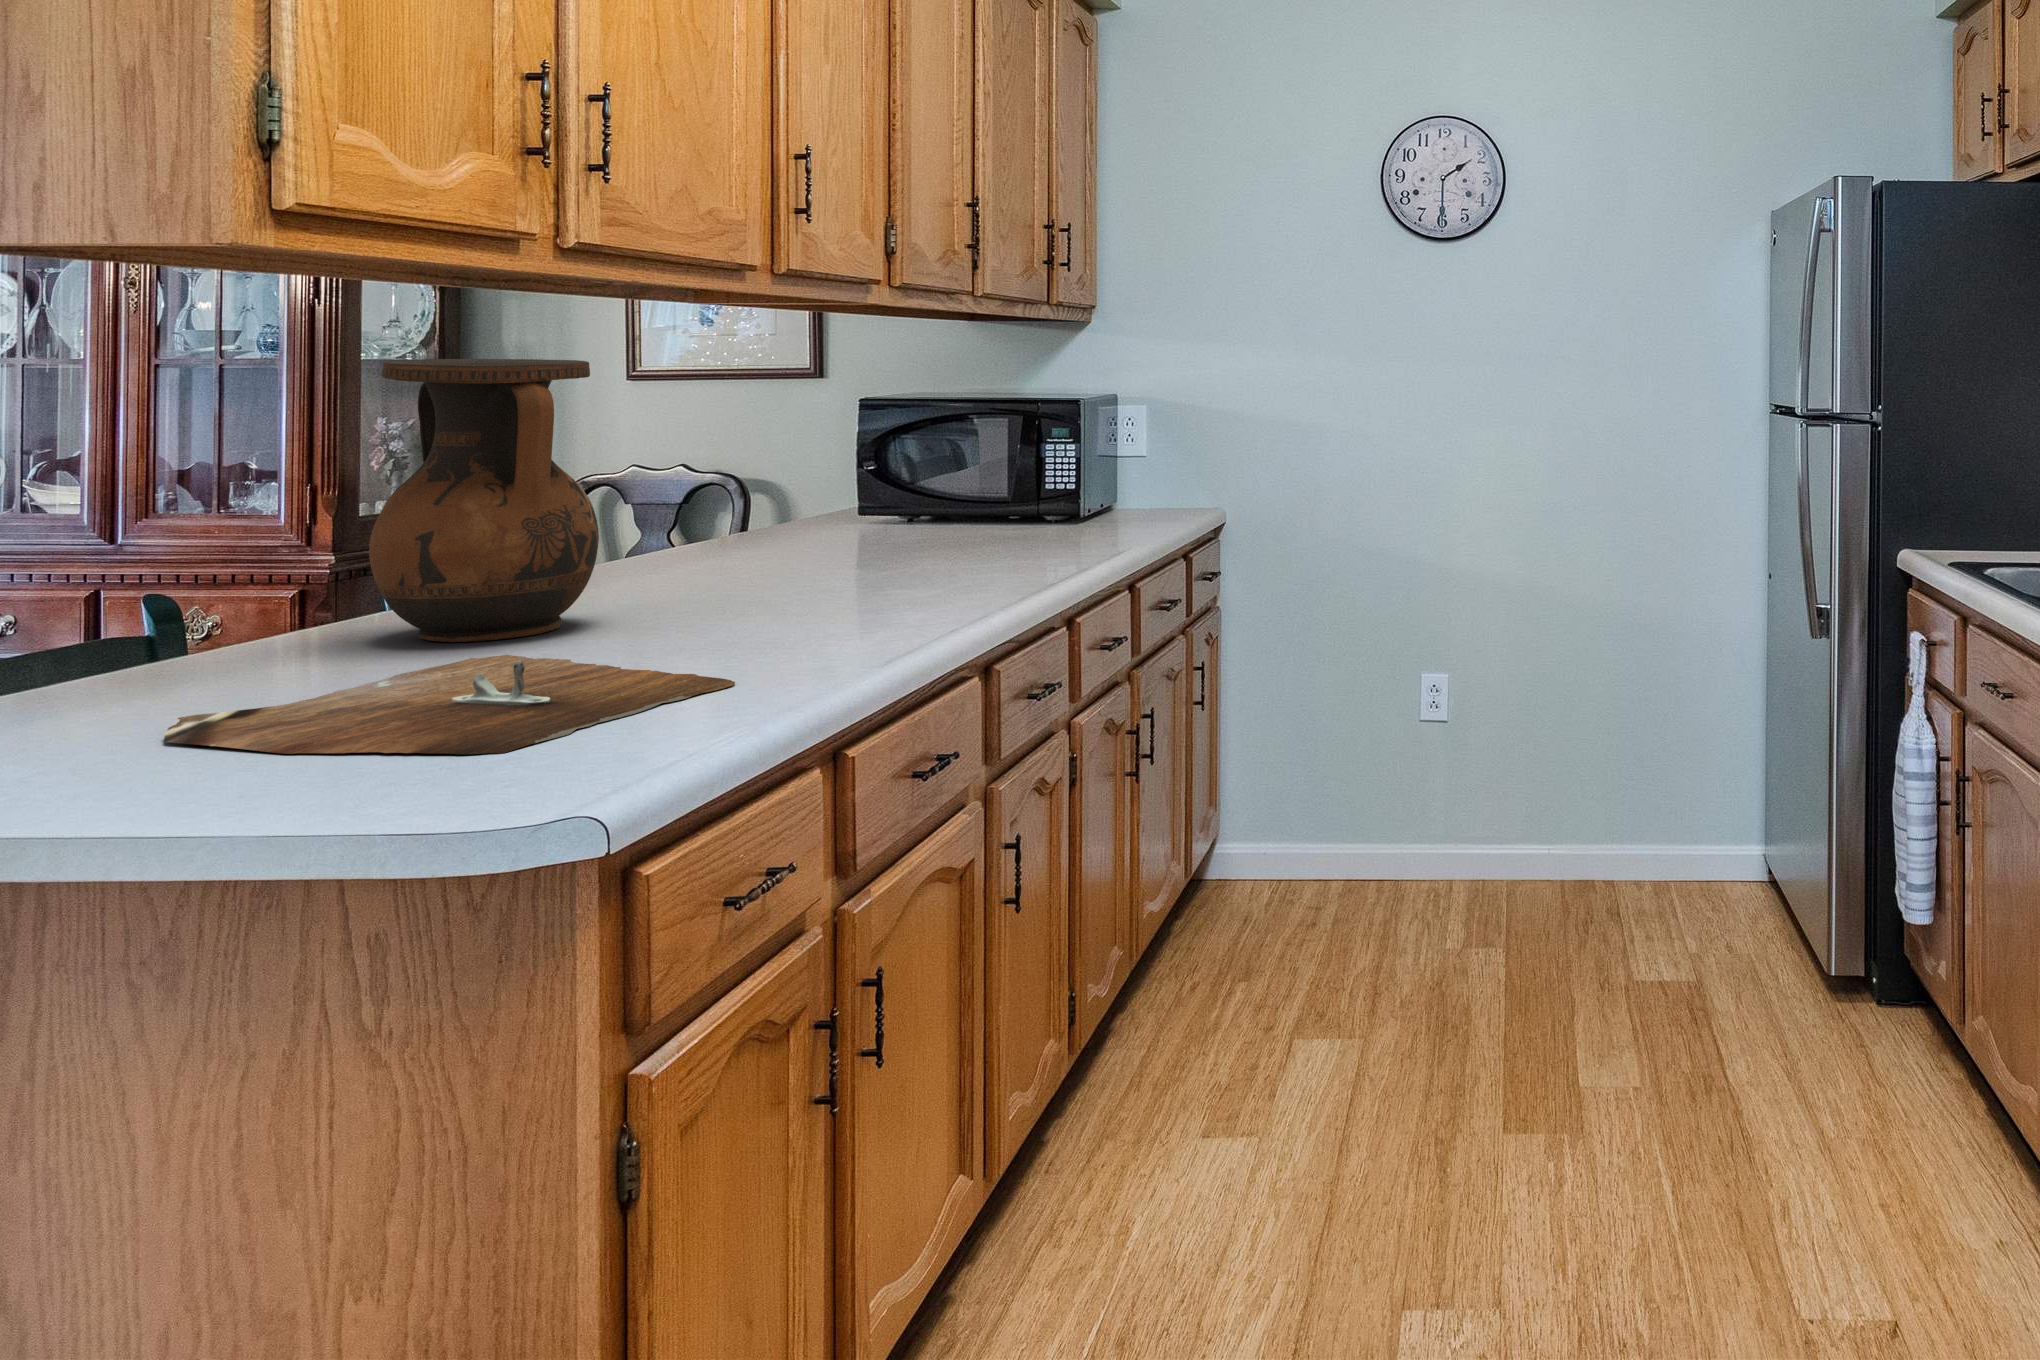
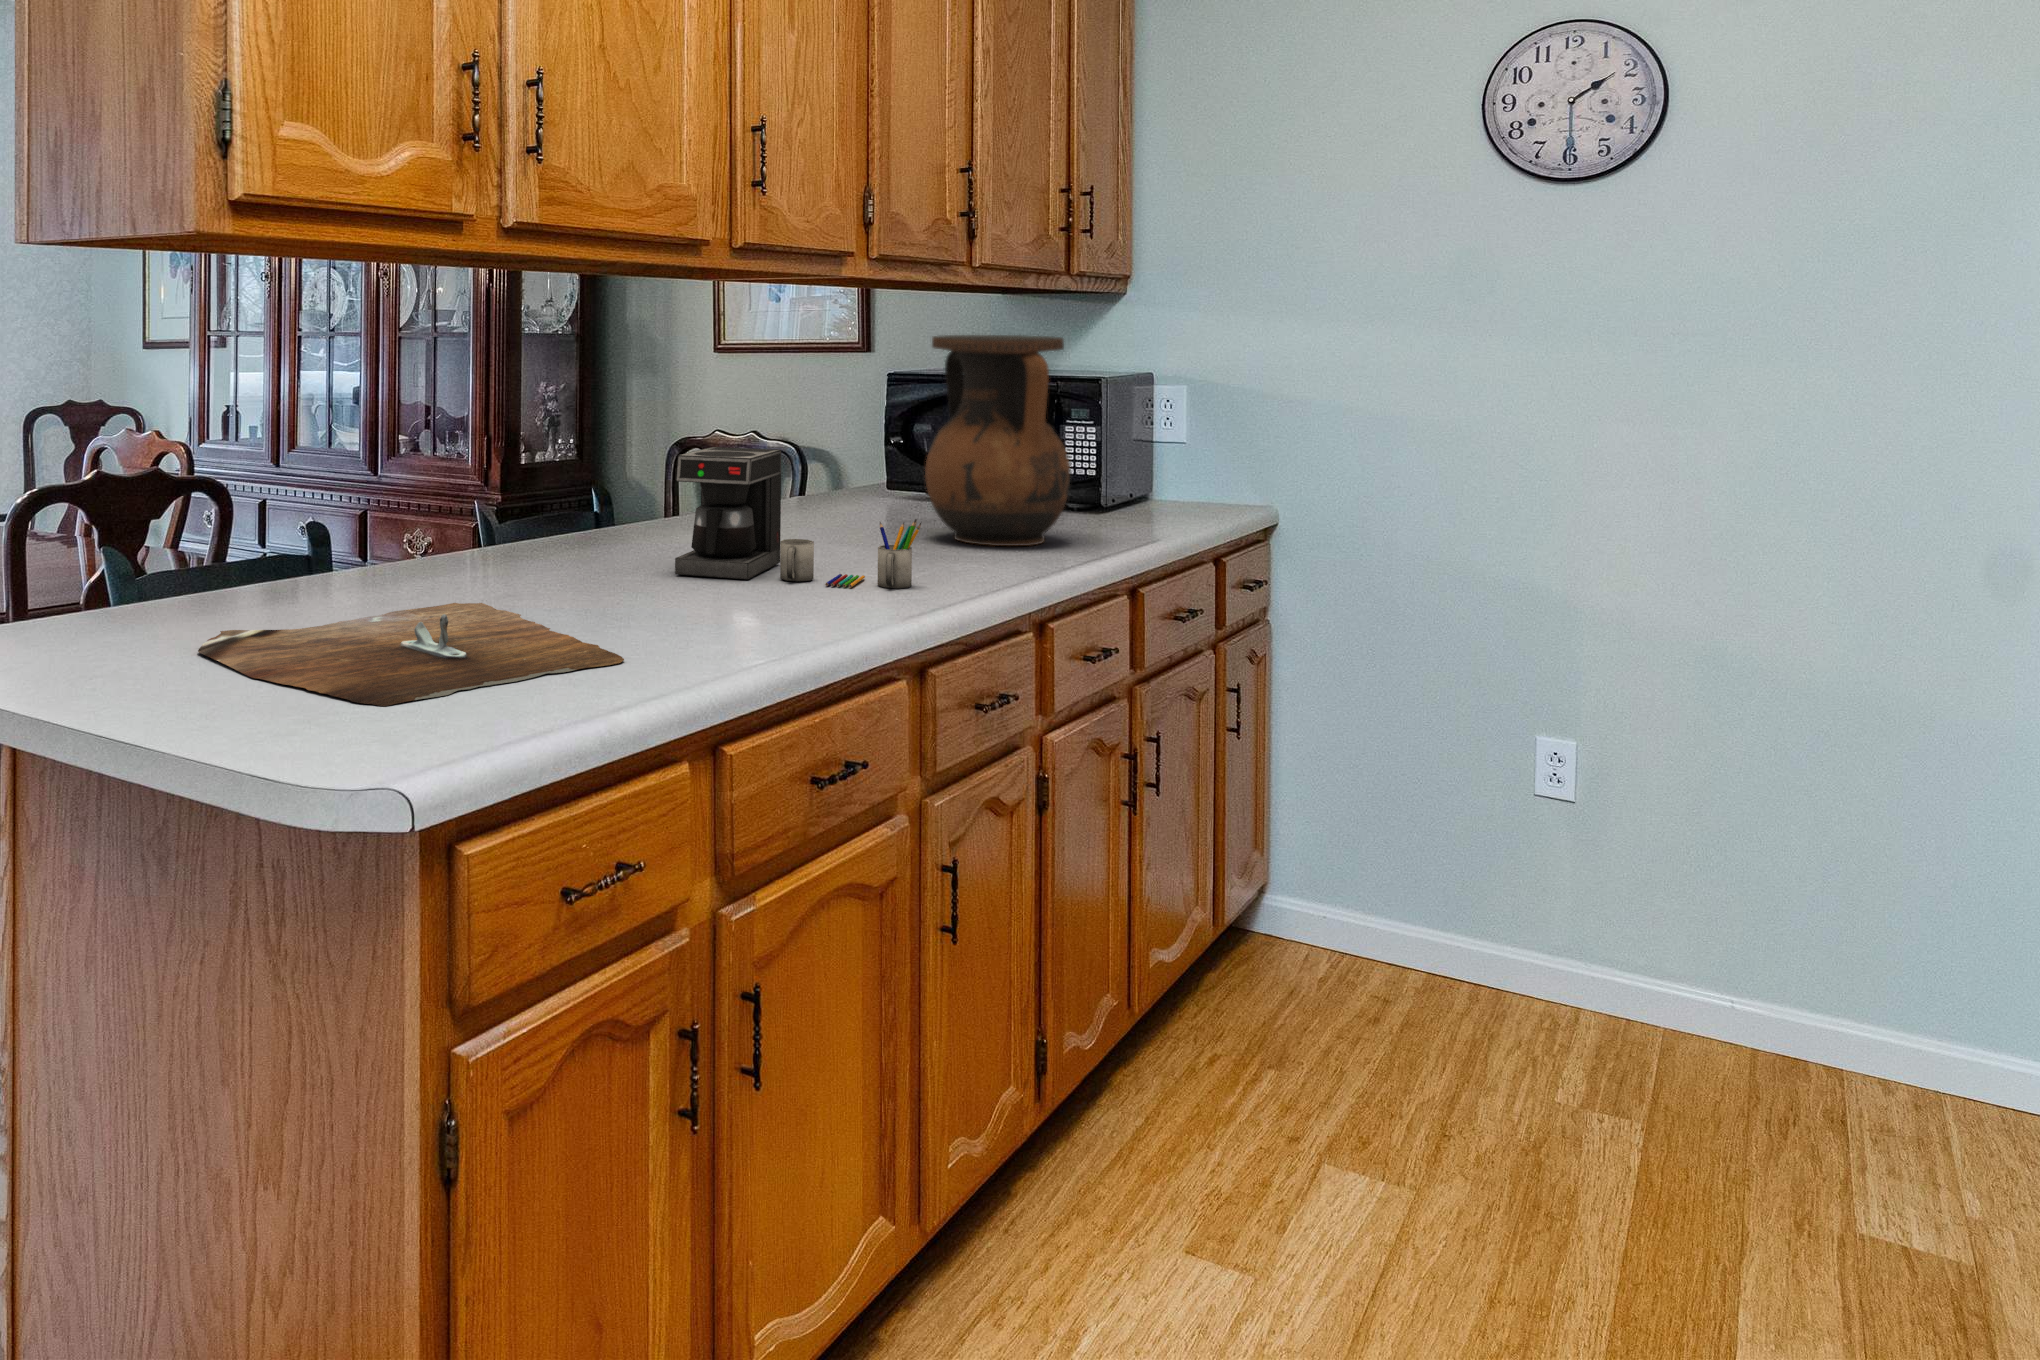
vase: present [369,359,599,642] -> present [925,335,1070,546]
coffee maker: none [704,476,972,609] -> present [675,447,921,589]

